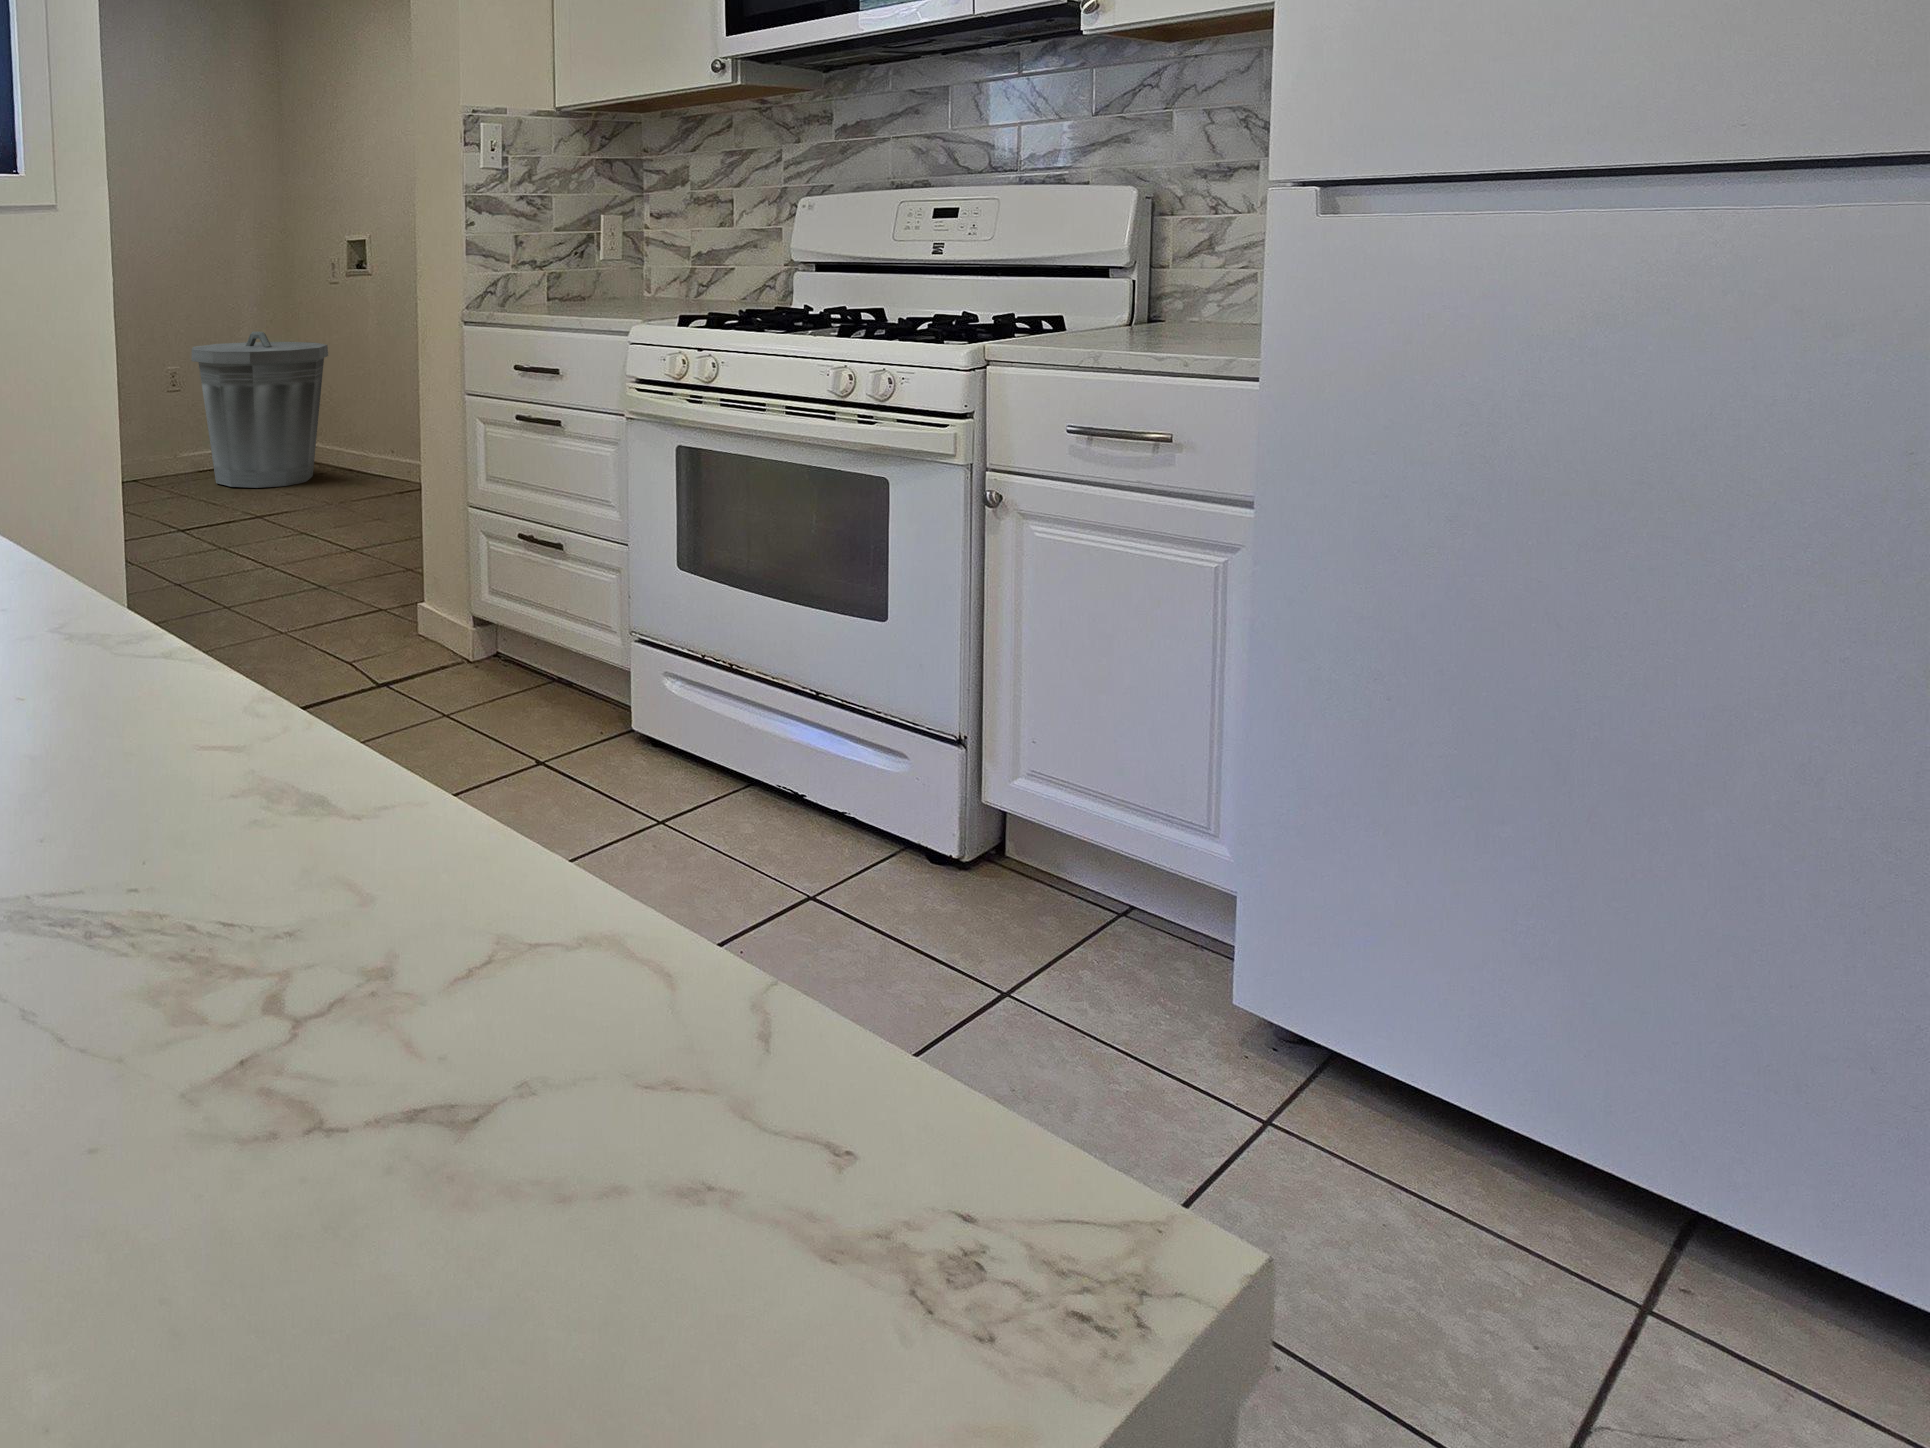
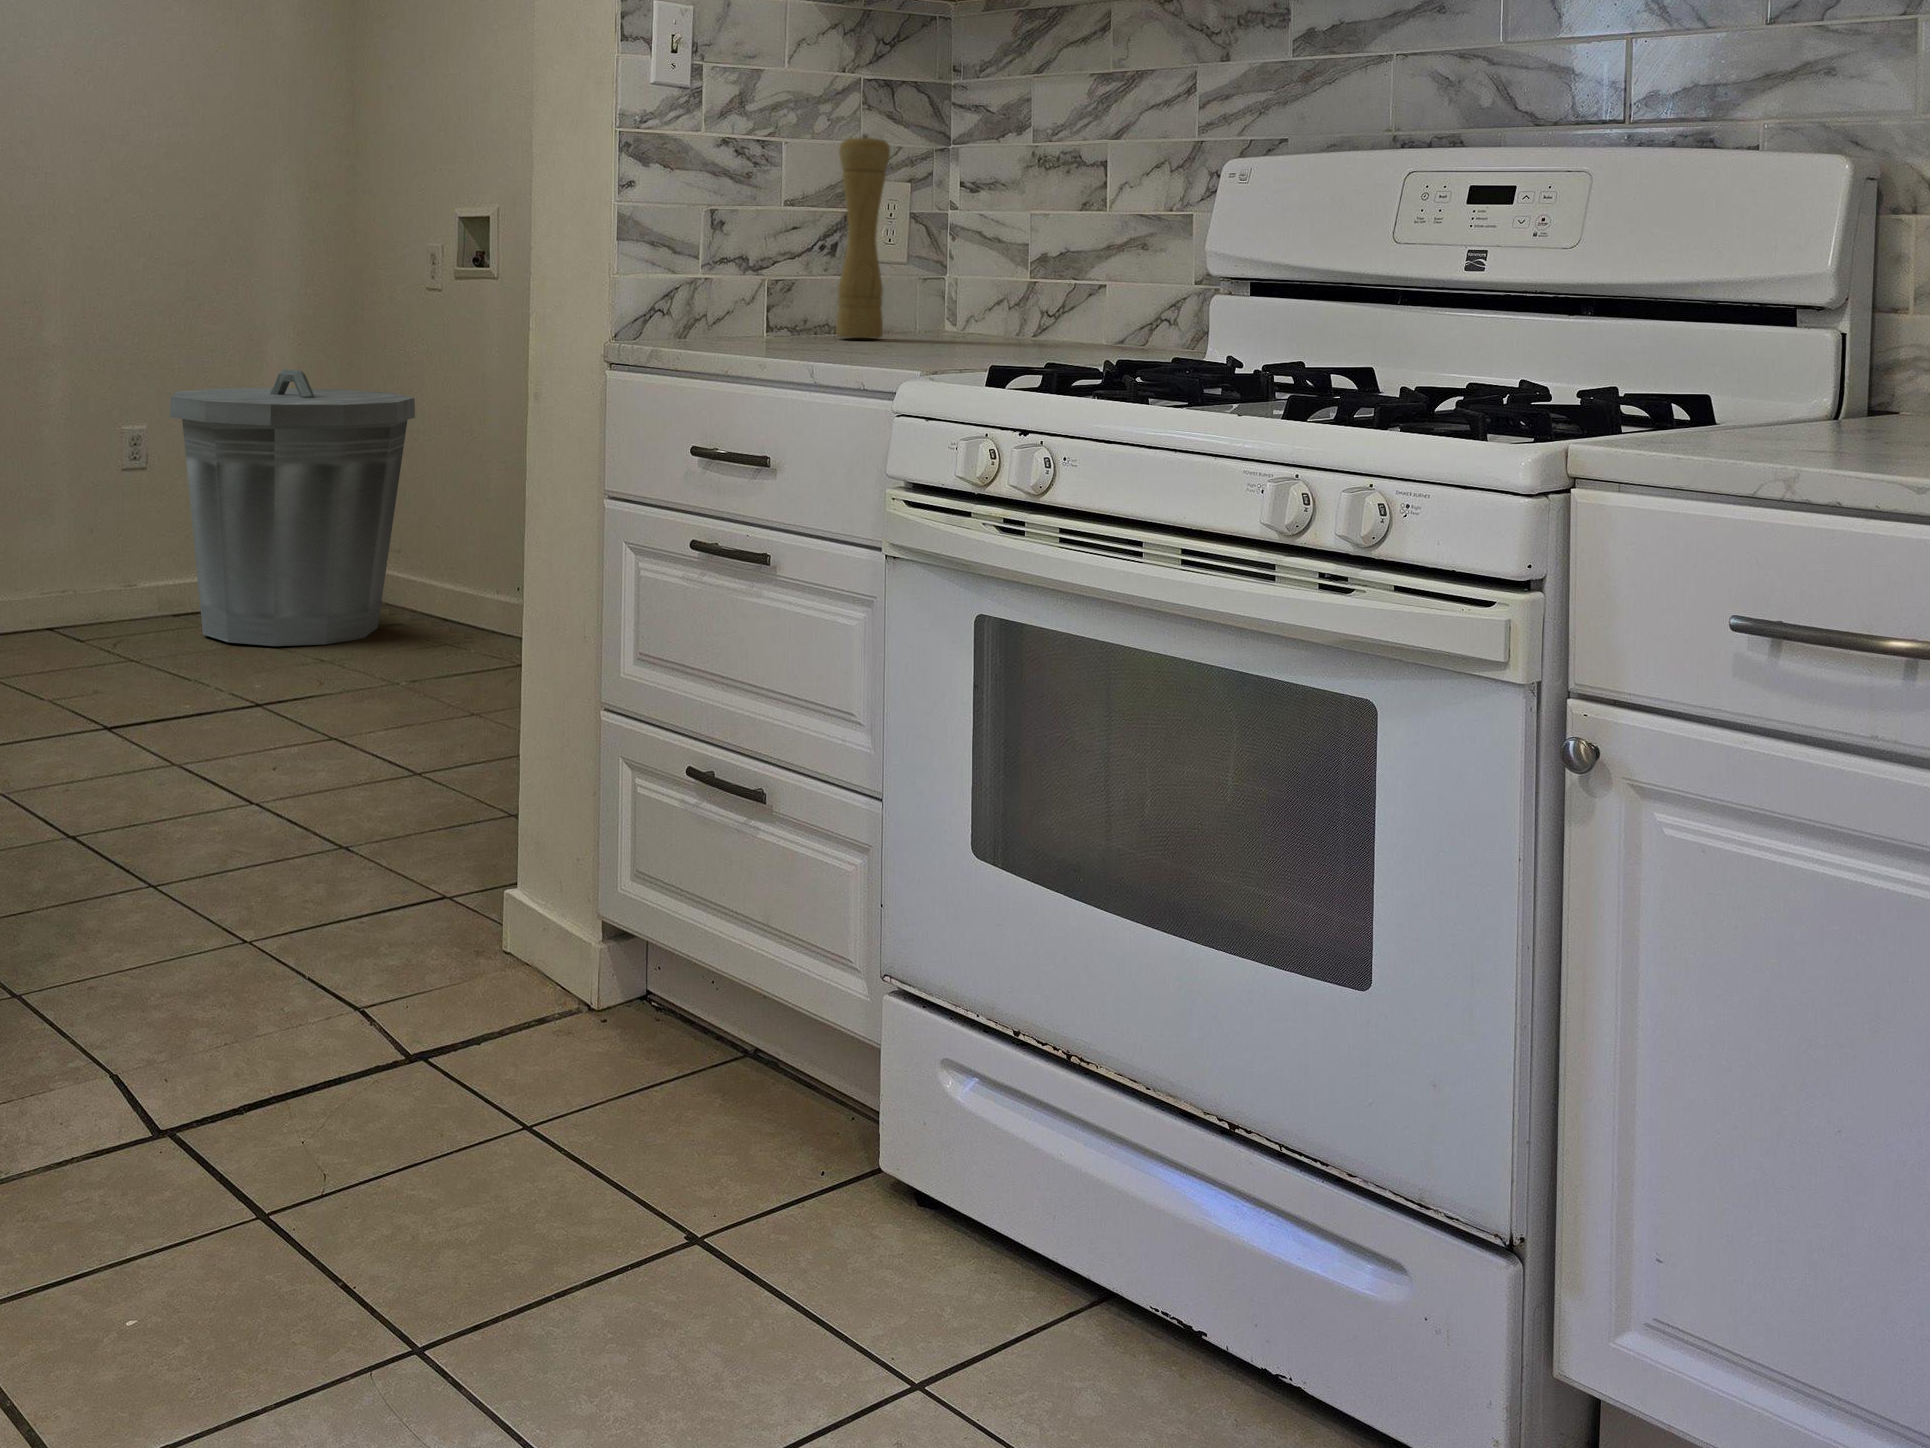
pepper mill: none [585,191,613,303] -> present [836,134,890,338]

